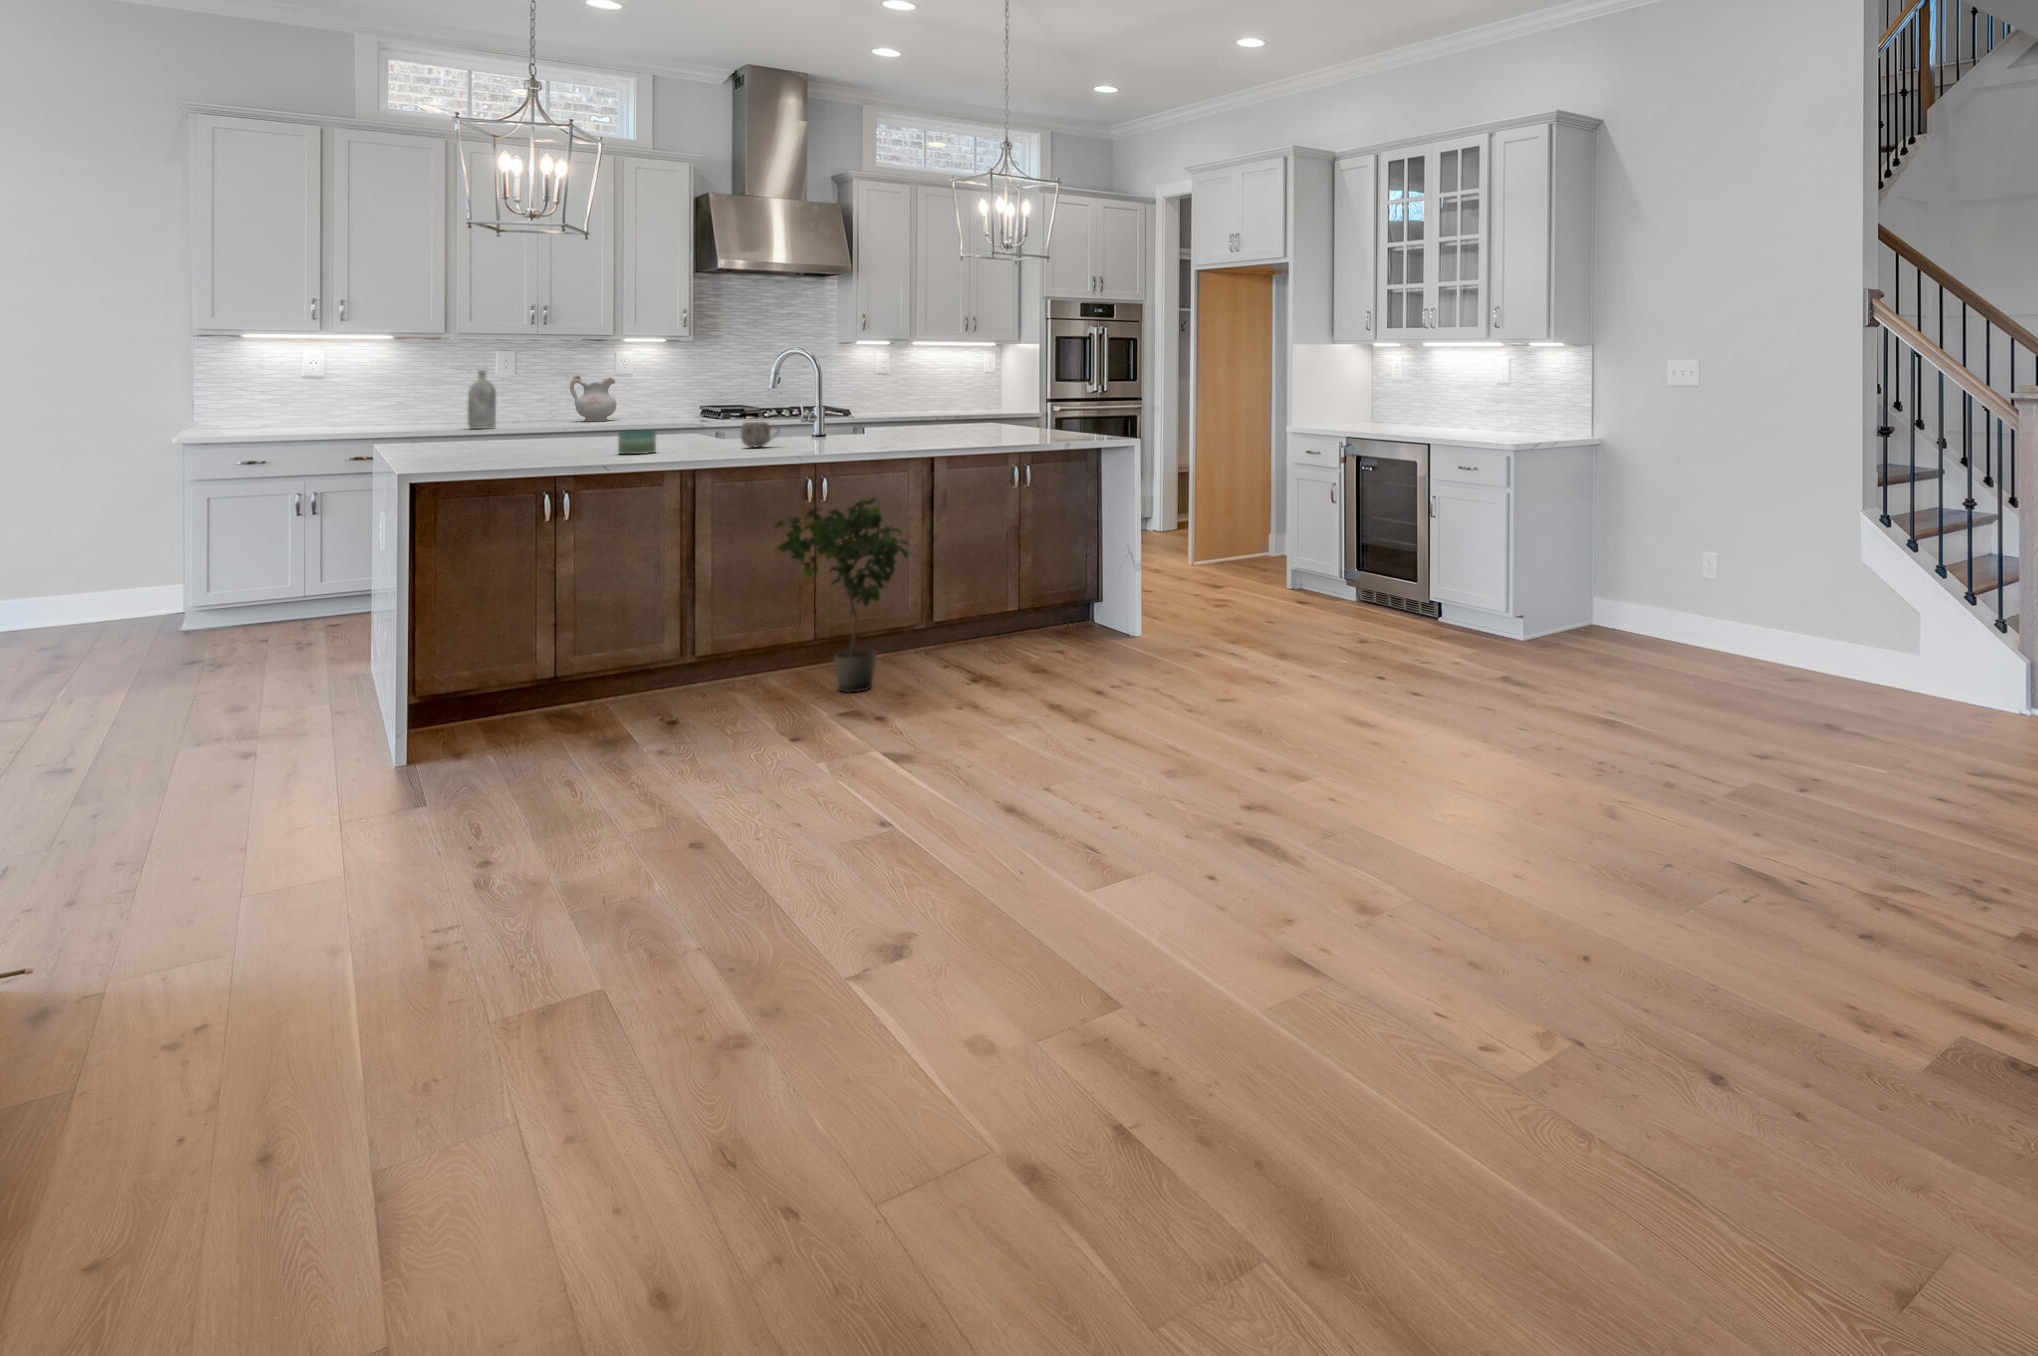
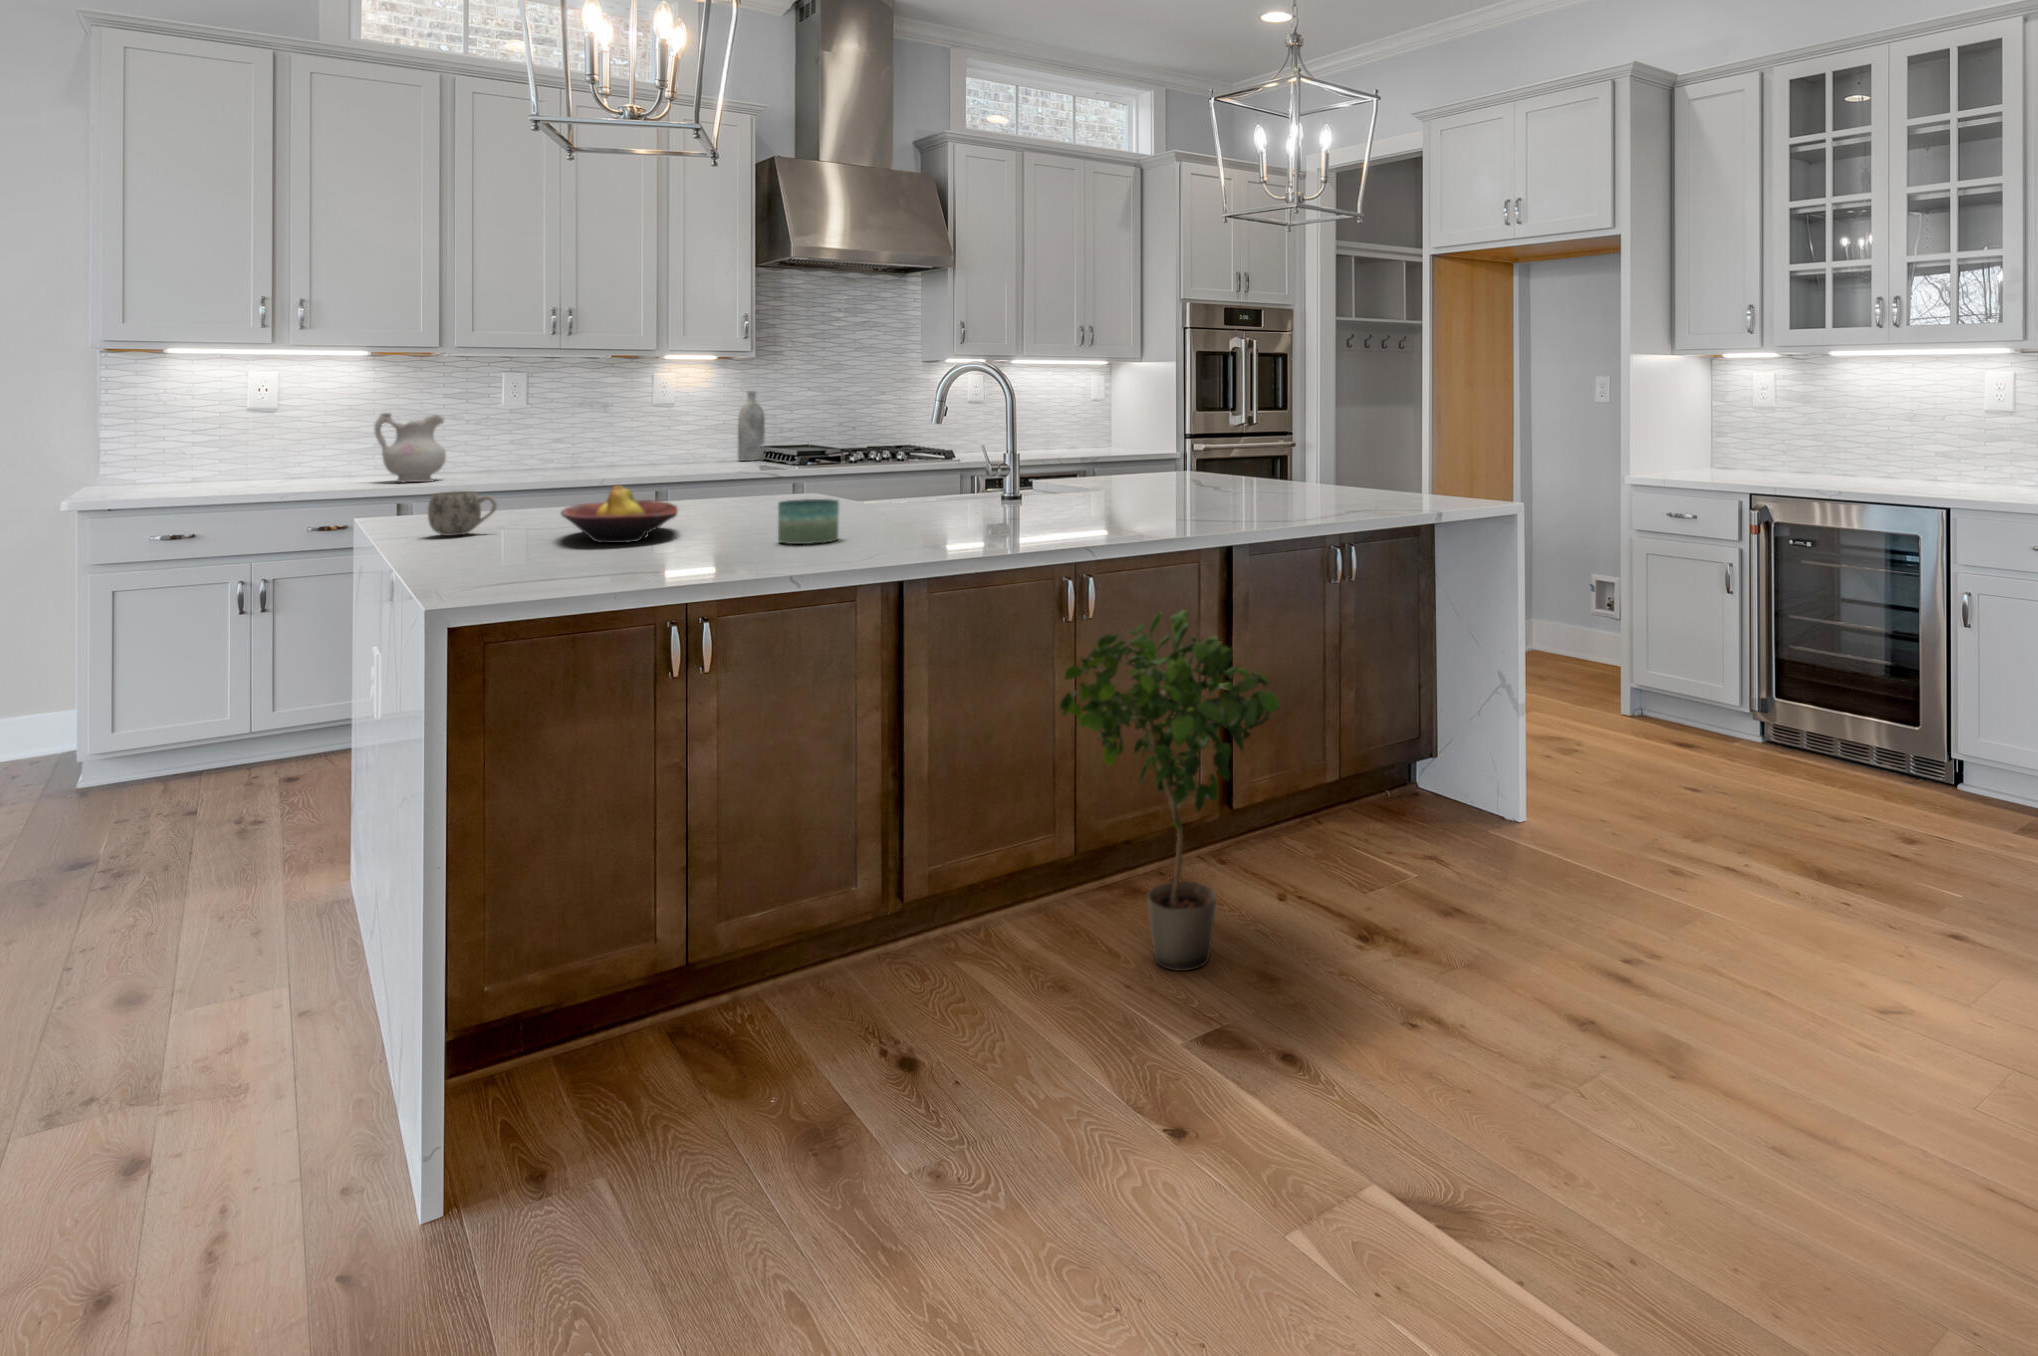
bottle: present [468,370,496,429] -> present [738,391,765,461]
ceramic pitcher: present [570,376,616,422] -> present [375,413,446,482]
mug: present [741,422,779,447] -> present [428,491,497,536]
fruit bowl: none [493,423,569,454] -> present [561,486,678,543]

